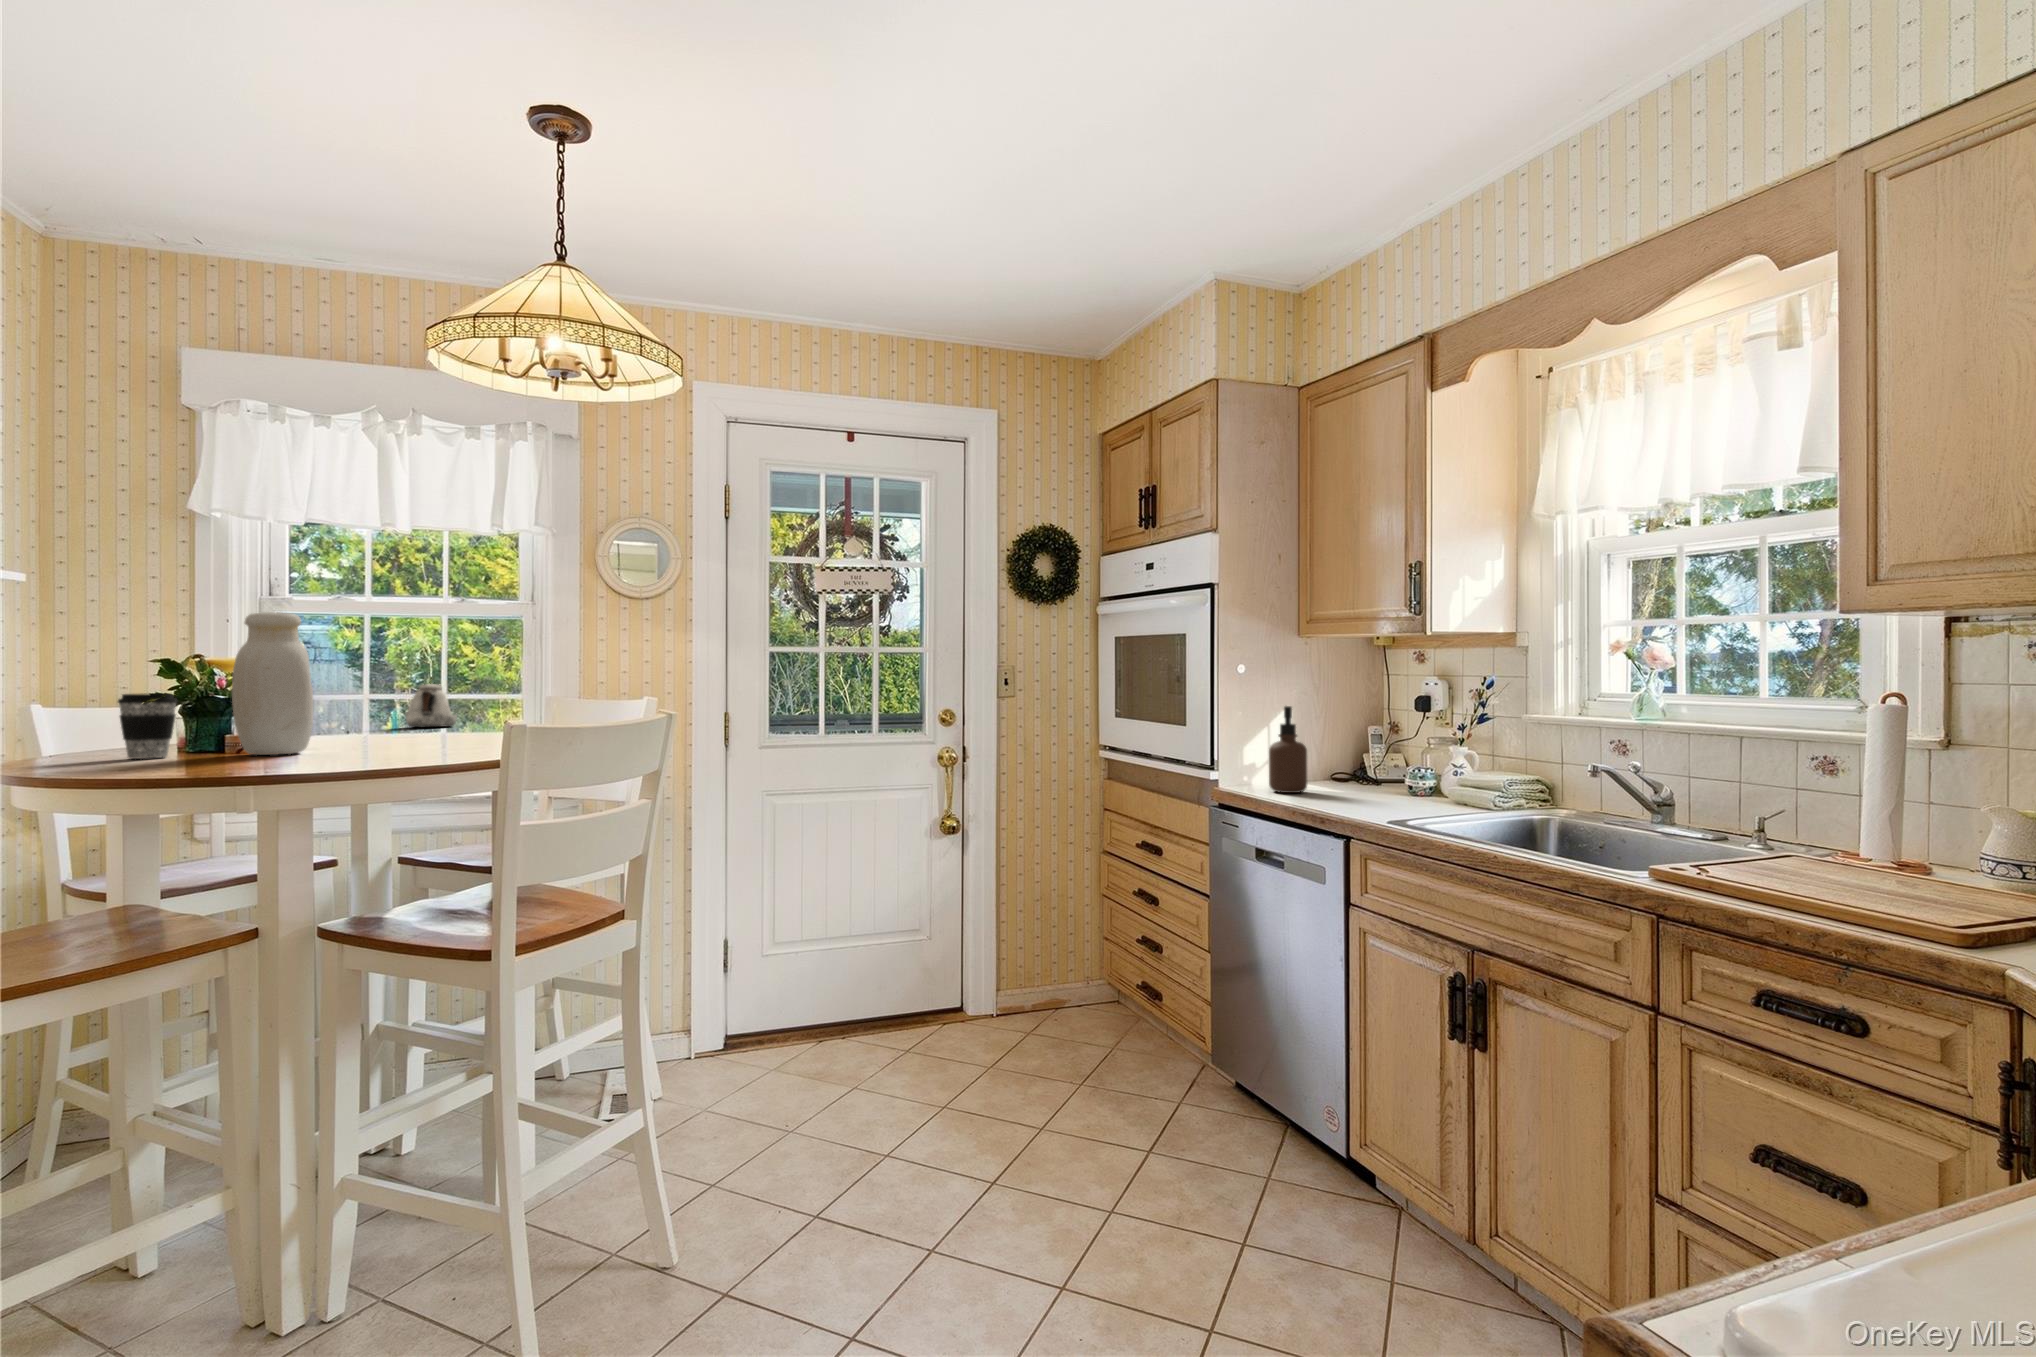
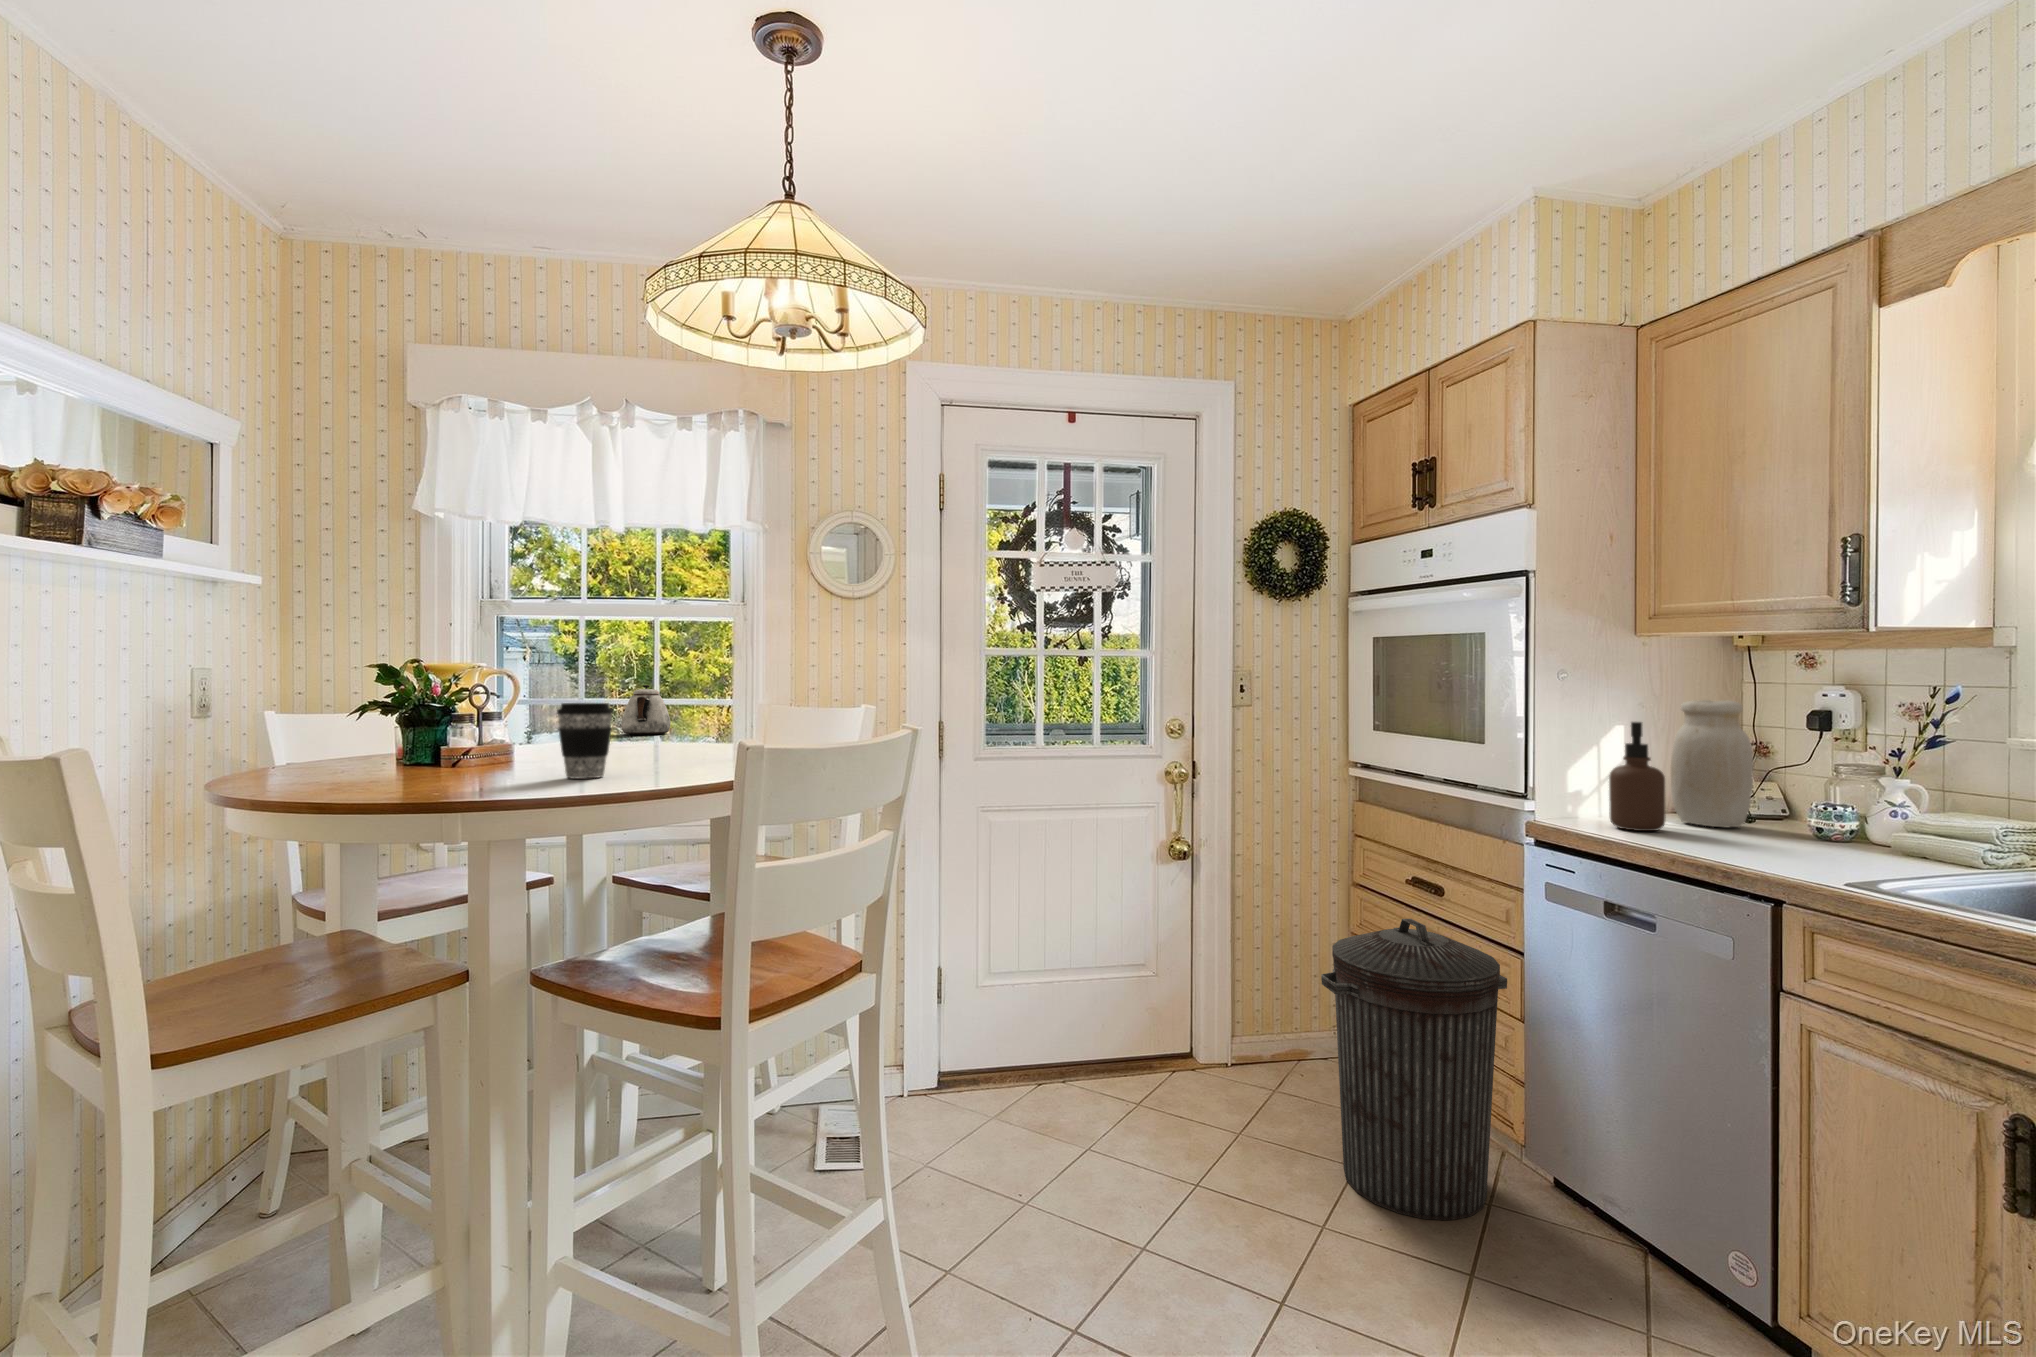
jar: present [232,612,313,755] -> present [1671,700,1753,828]
coffee cup: present [118,693,177,759] -> present [557,703,613,779]
trash can: none [1048,873,1197,1116] -> present [1321,919,1507,1220]

